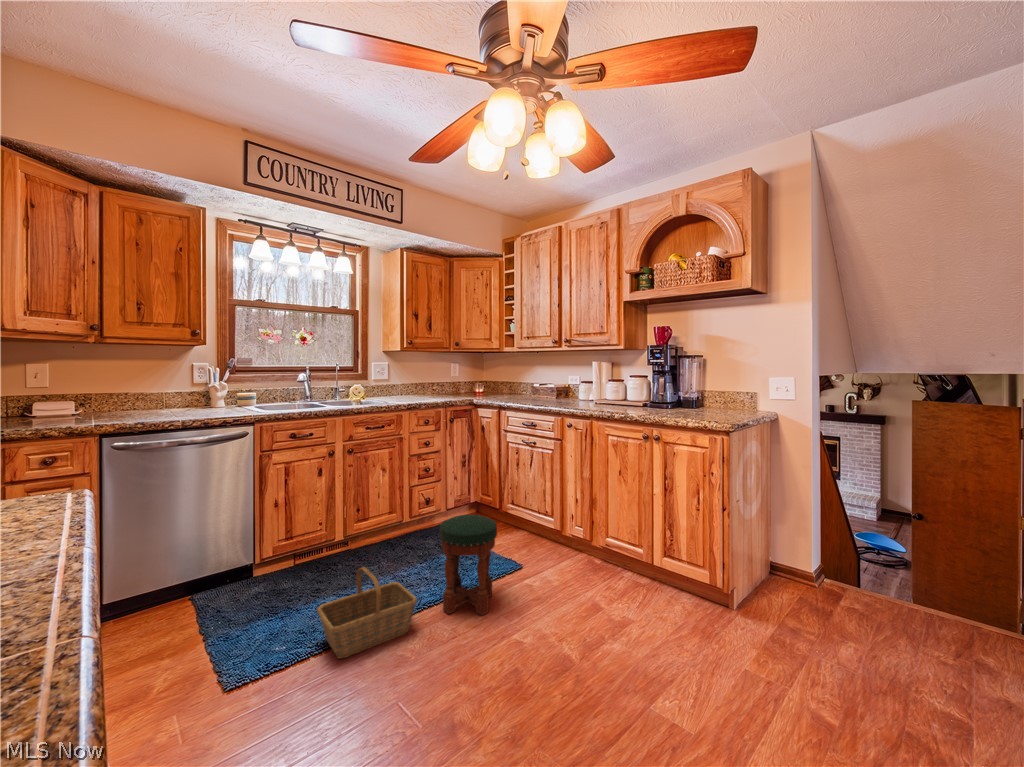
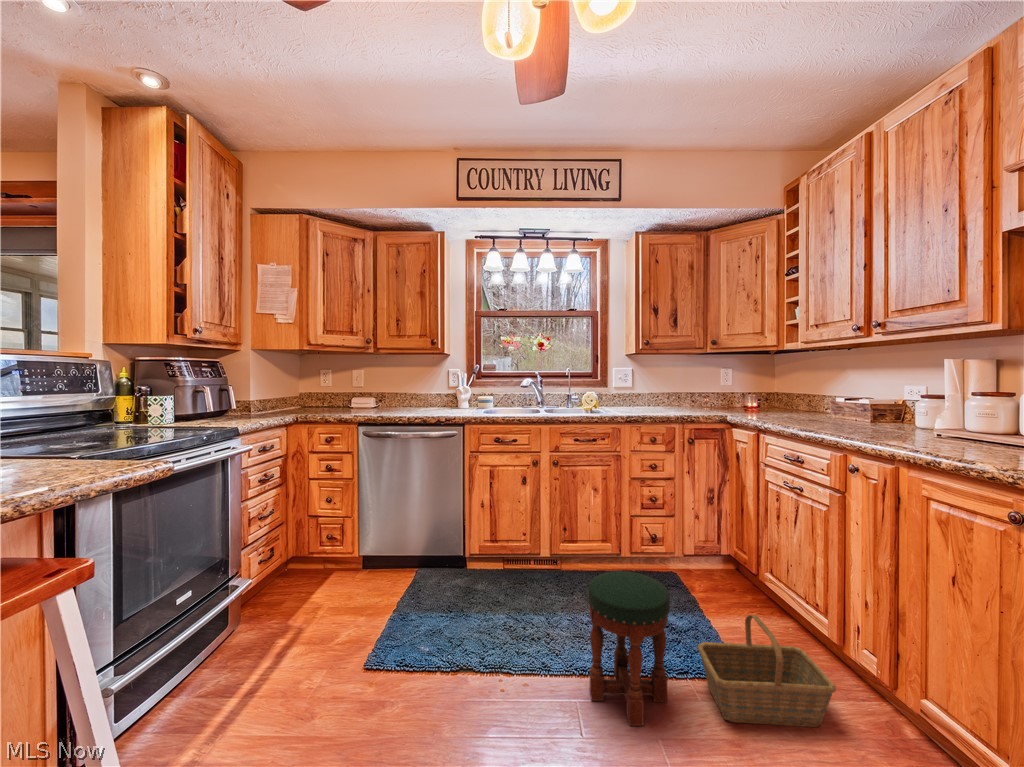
basket: present [317,567,417,659] -> present [698,615,836,727]

